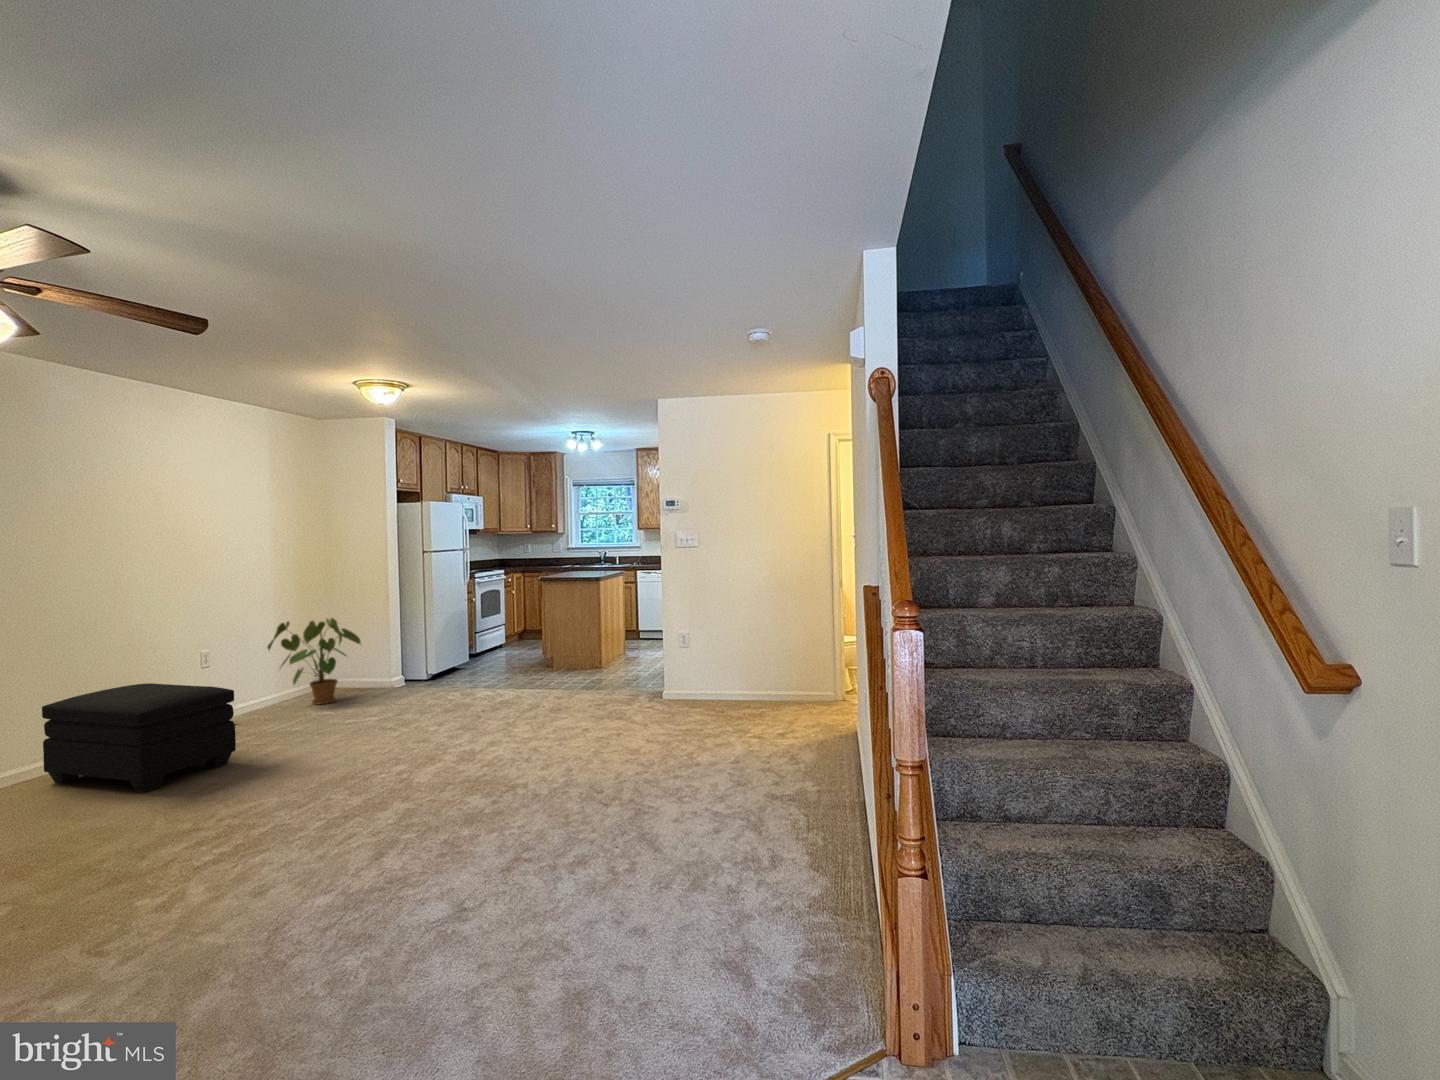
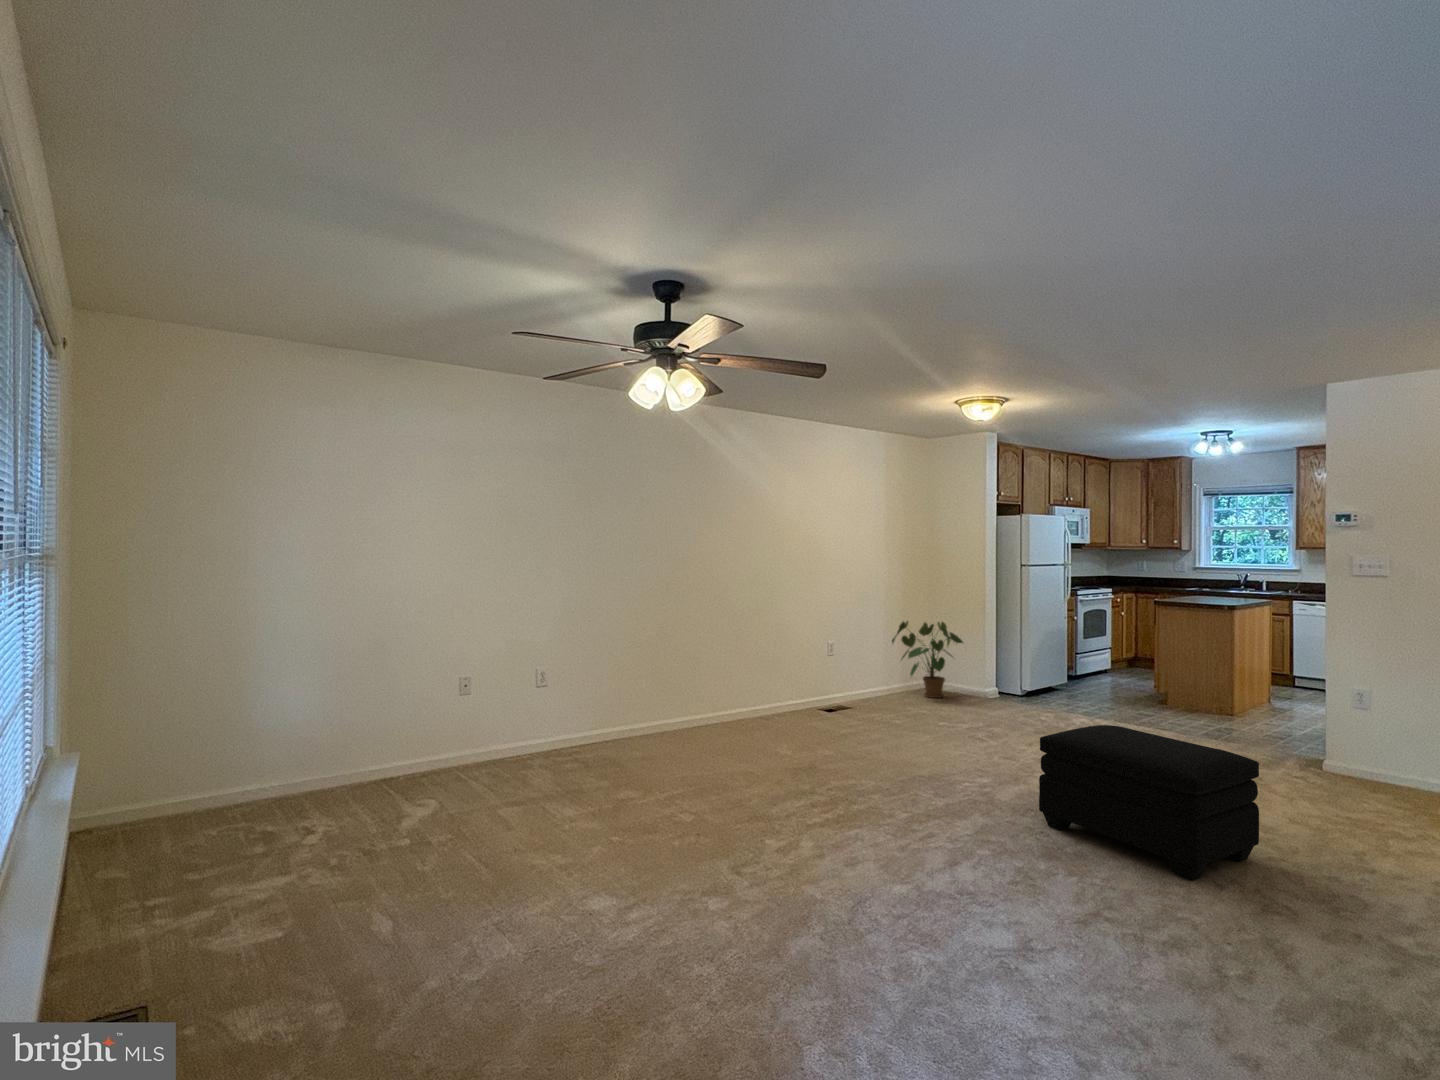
ottoman: present [42,683,236,793] -> present [1039,725,1259,881]

